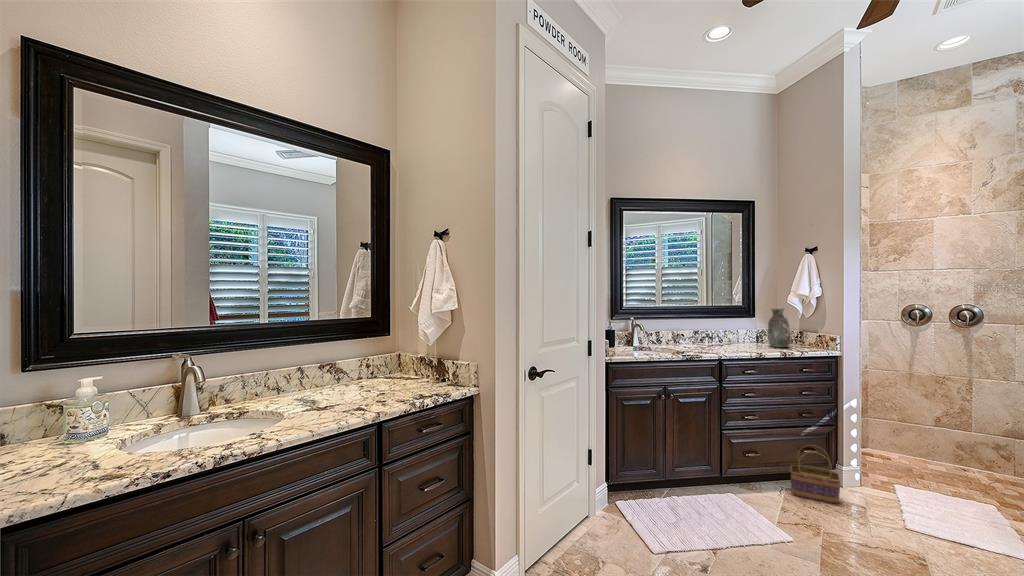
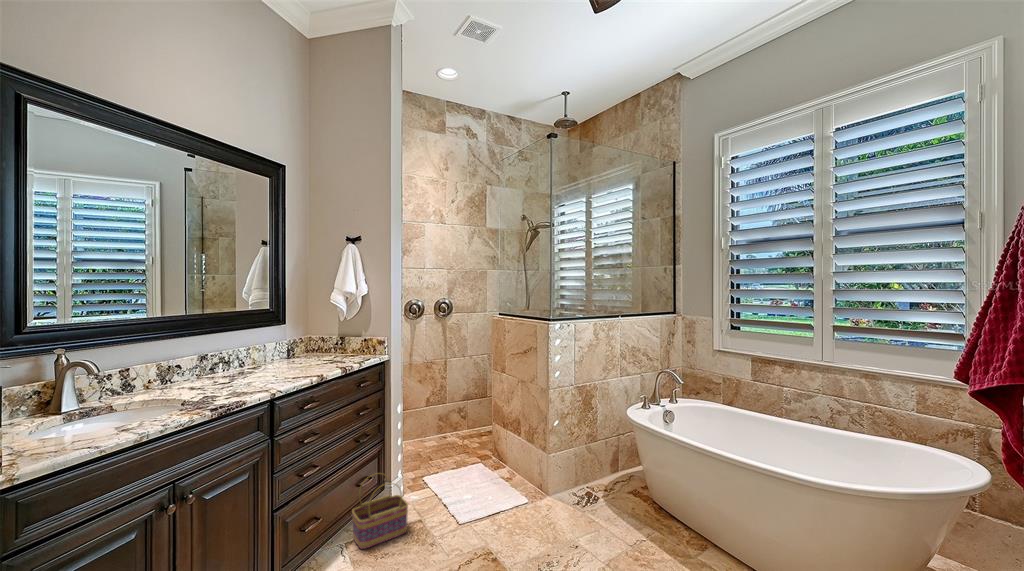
decorative vase: present [768,309,791,347] -> none [308,310,337,361]

